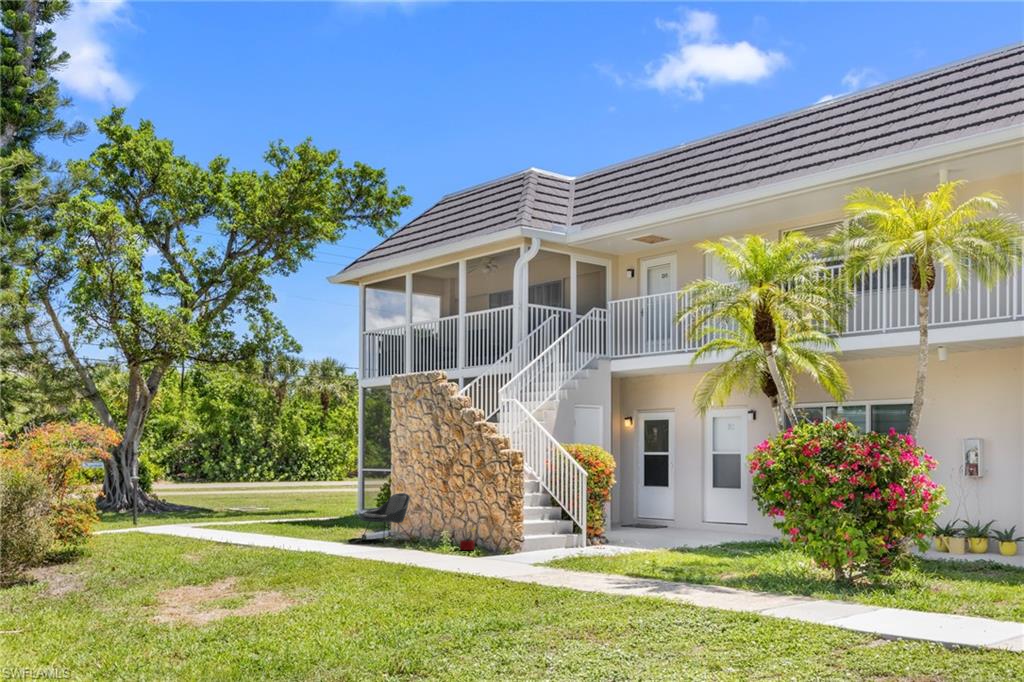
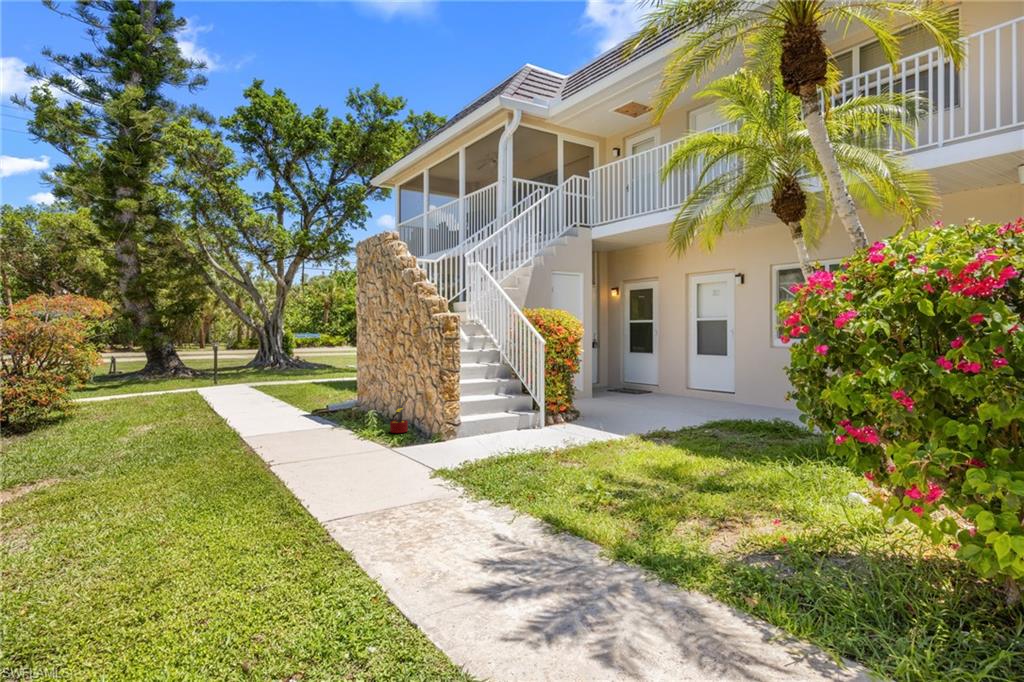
lounge chair: present [360,493,411,544] -> none [317,363,368,418]

